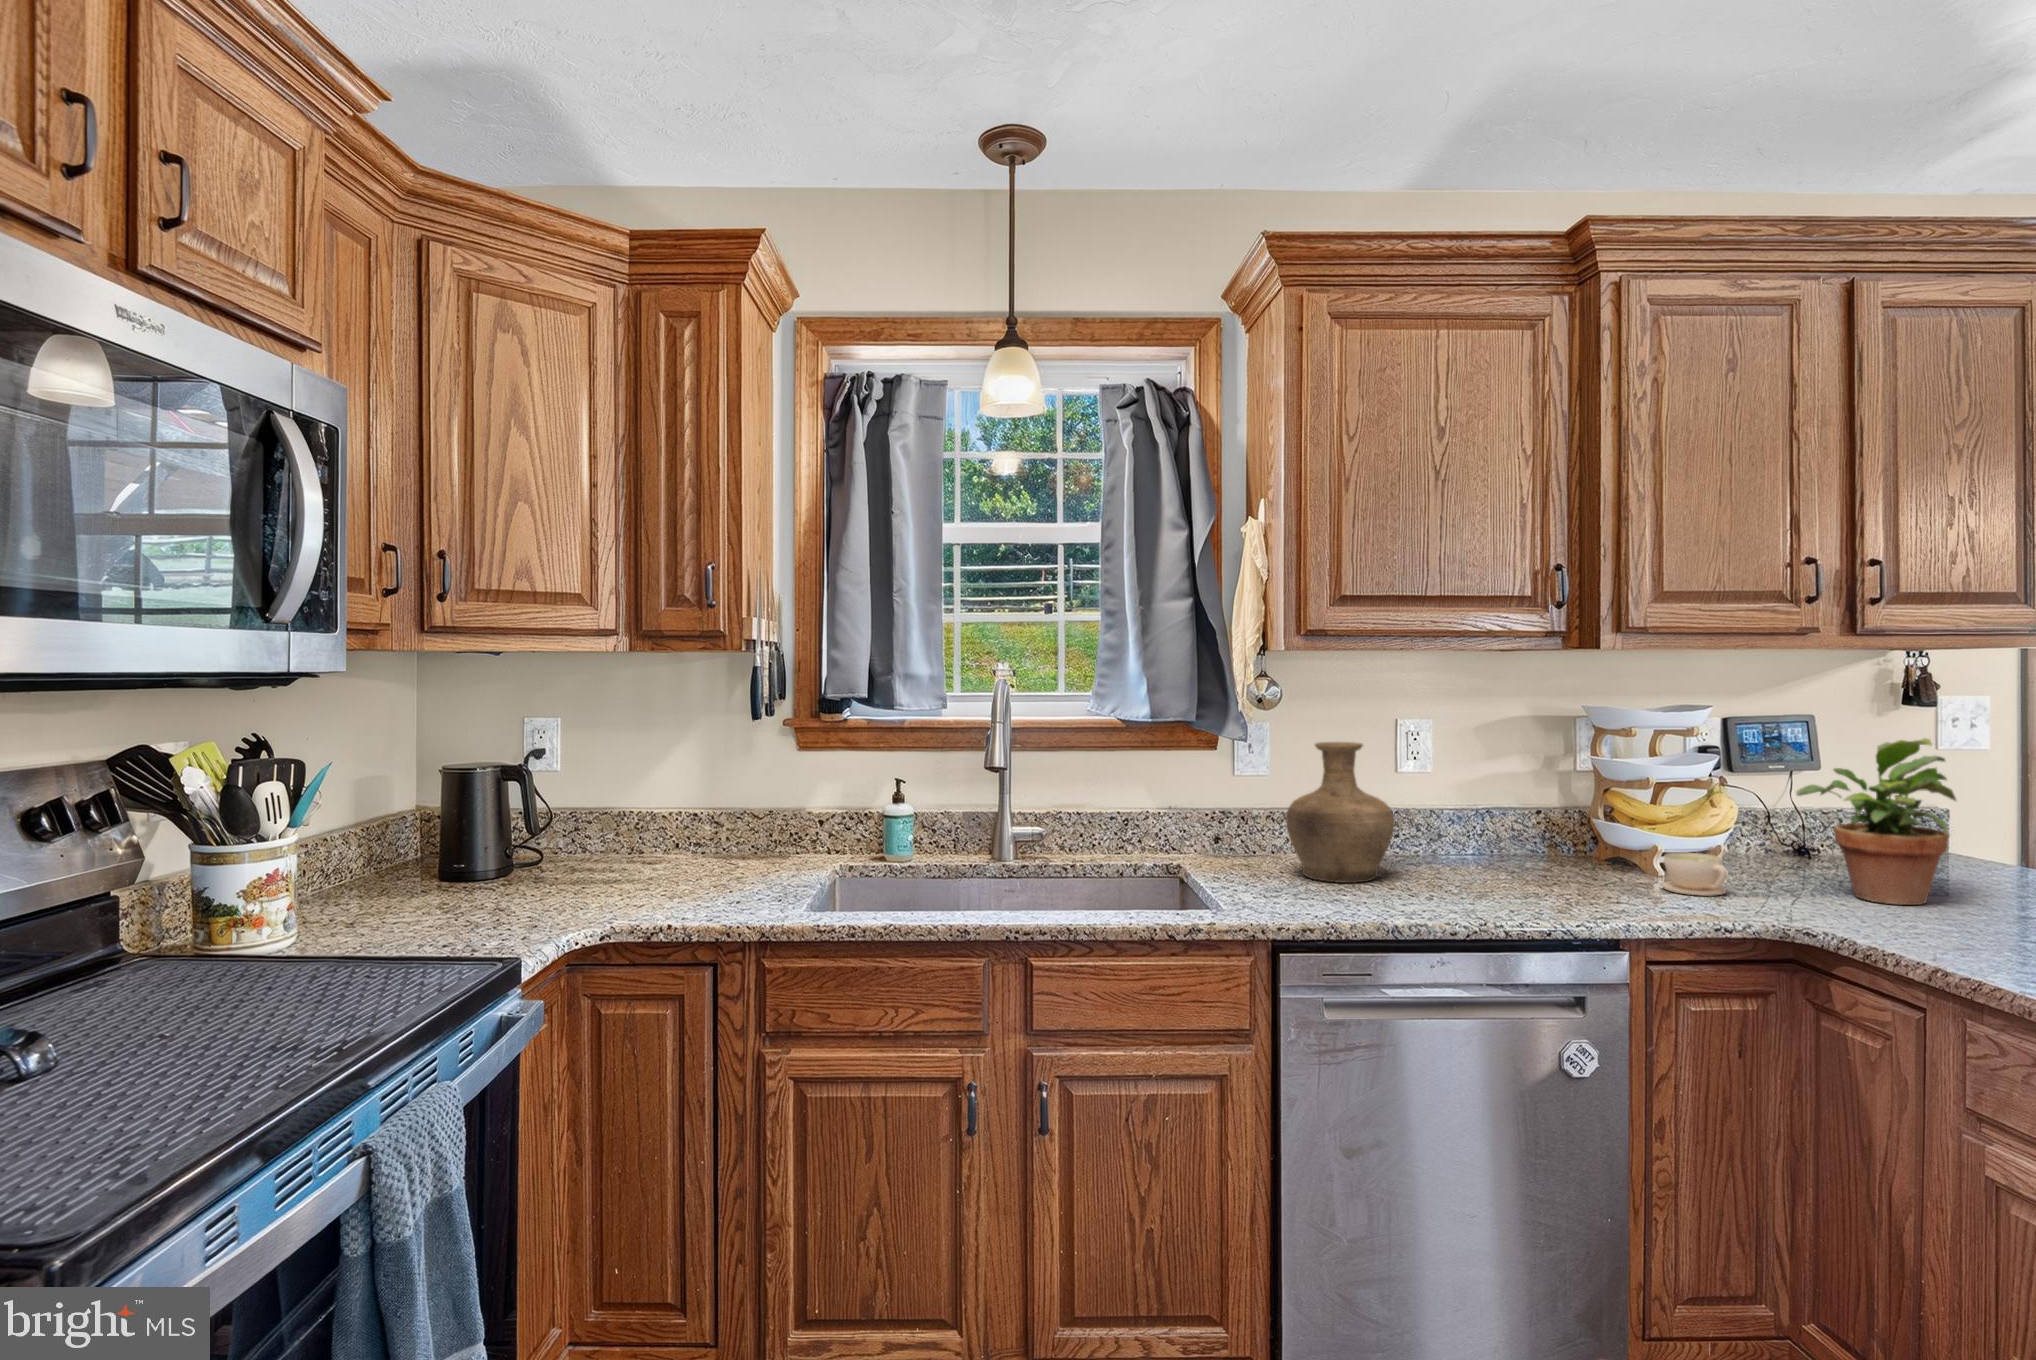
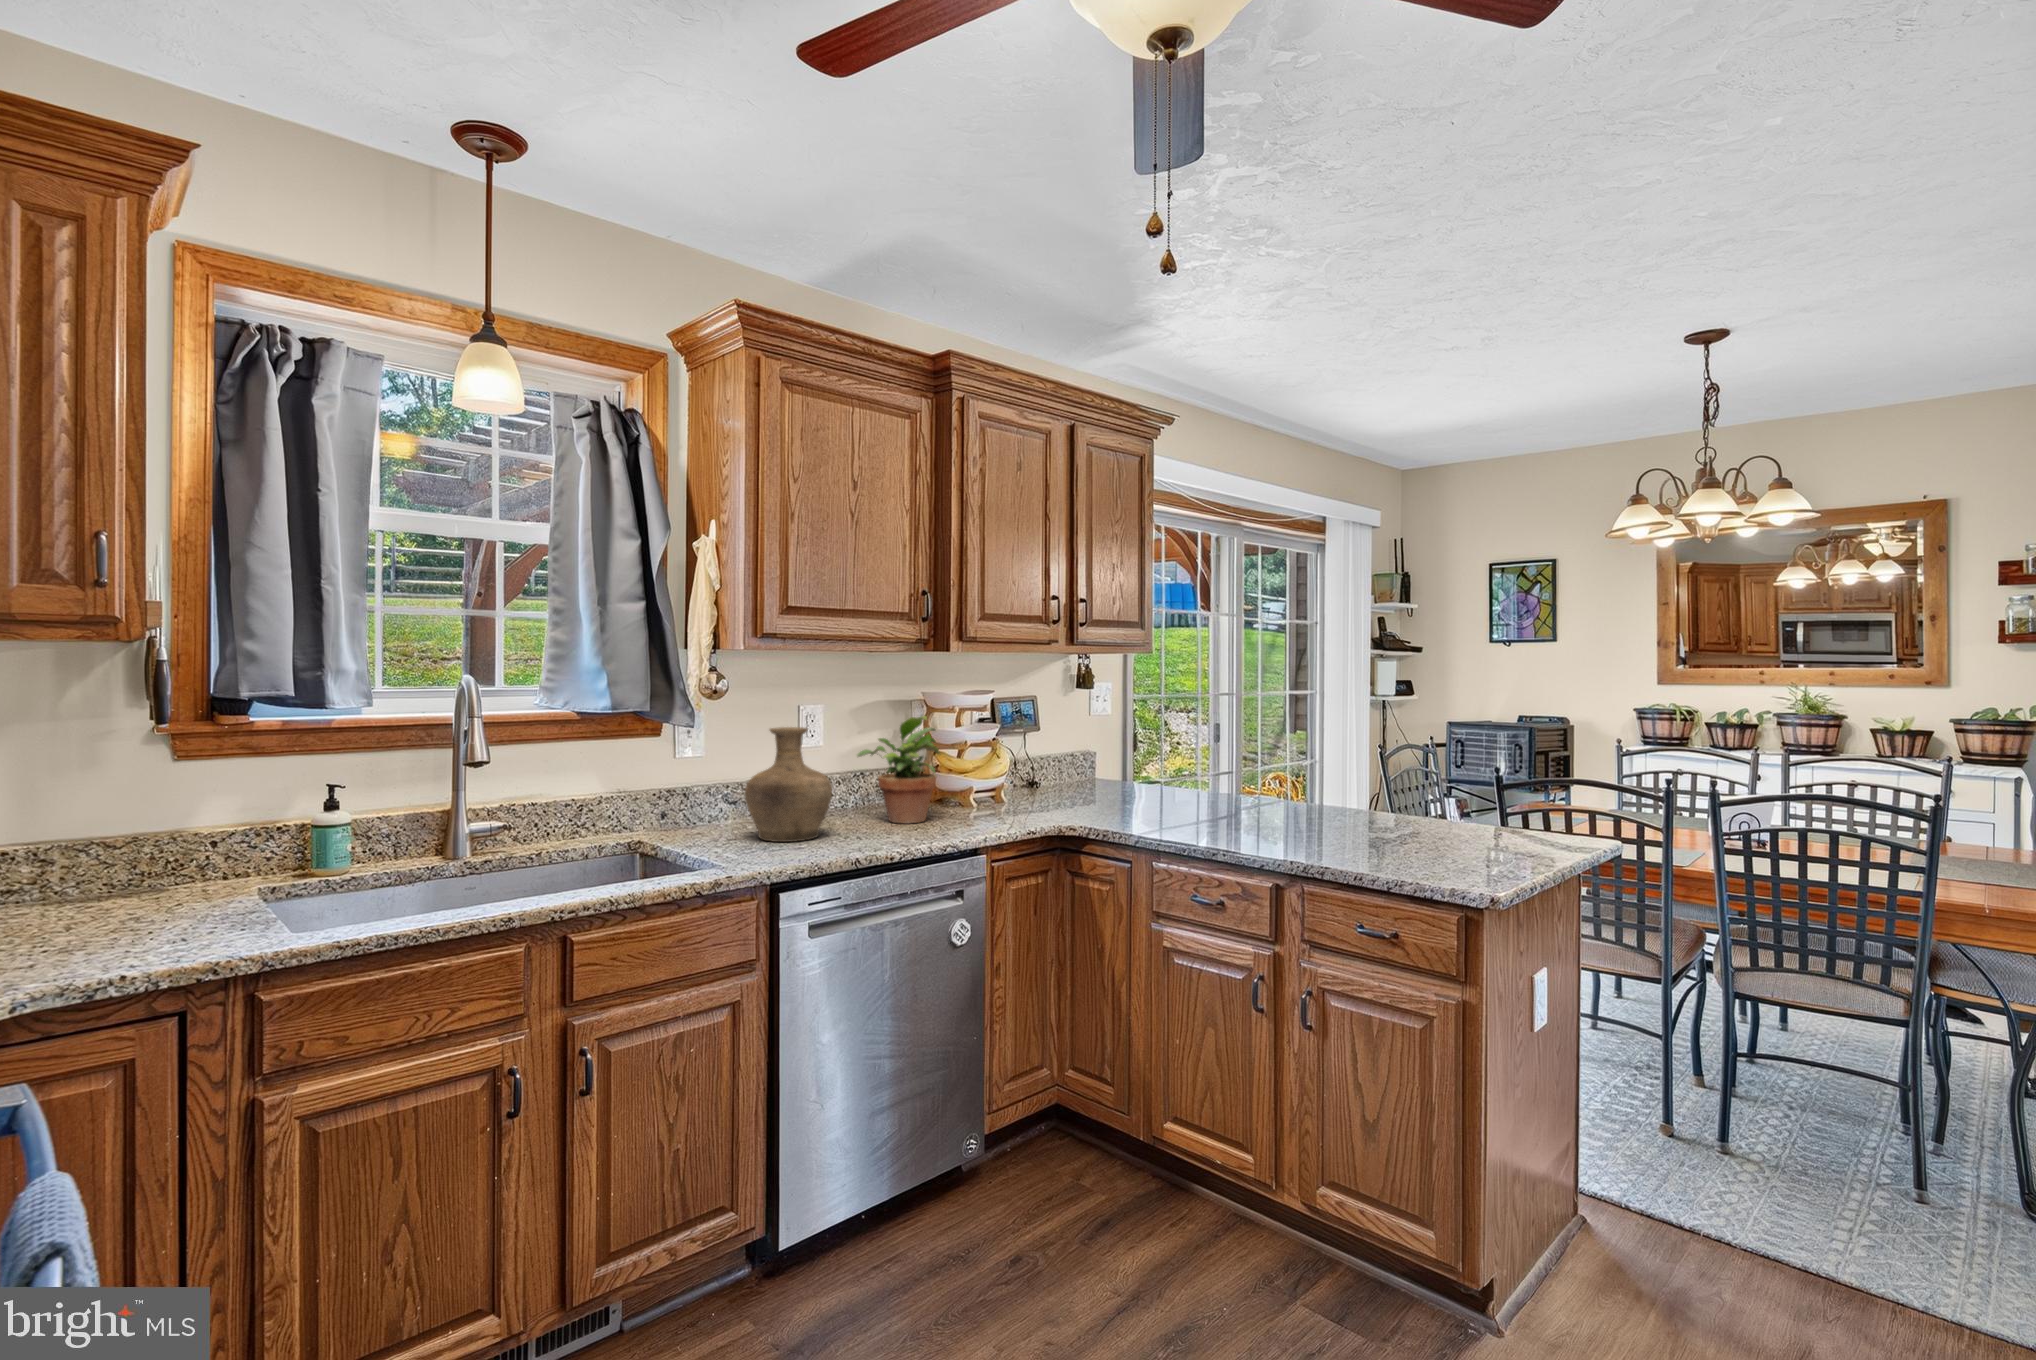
potted plant: present [1796,738,1956,905] -> present [857,716,939,824]
coffee cup: present [1662,853,1727,896] -> none [1002,795,1043,823]

